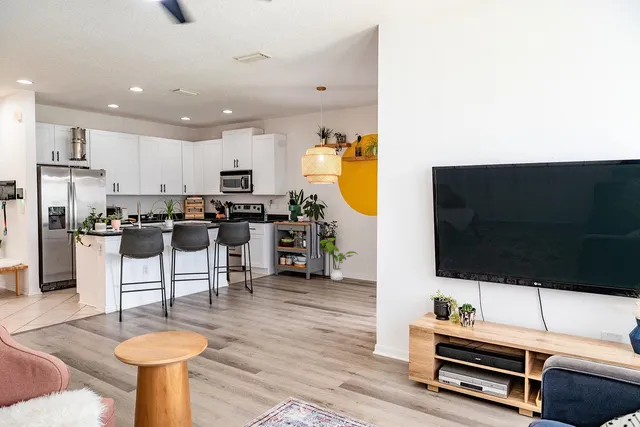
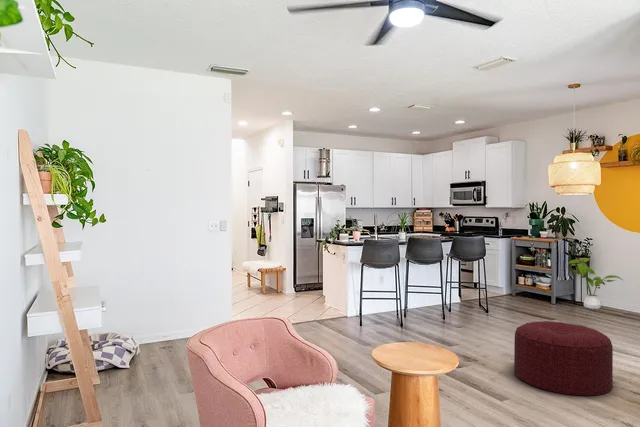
ottoman: none [271,298,350,363] -> present [514,321,613,396]

